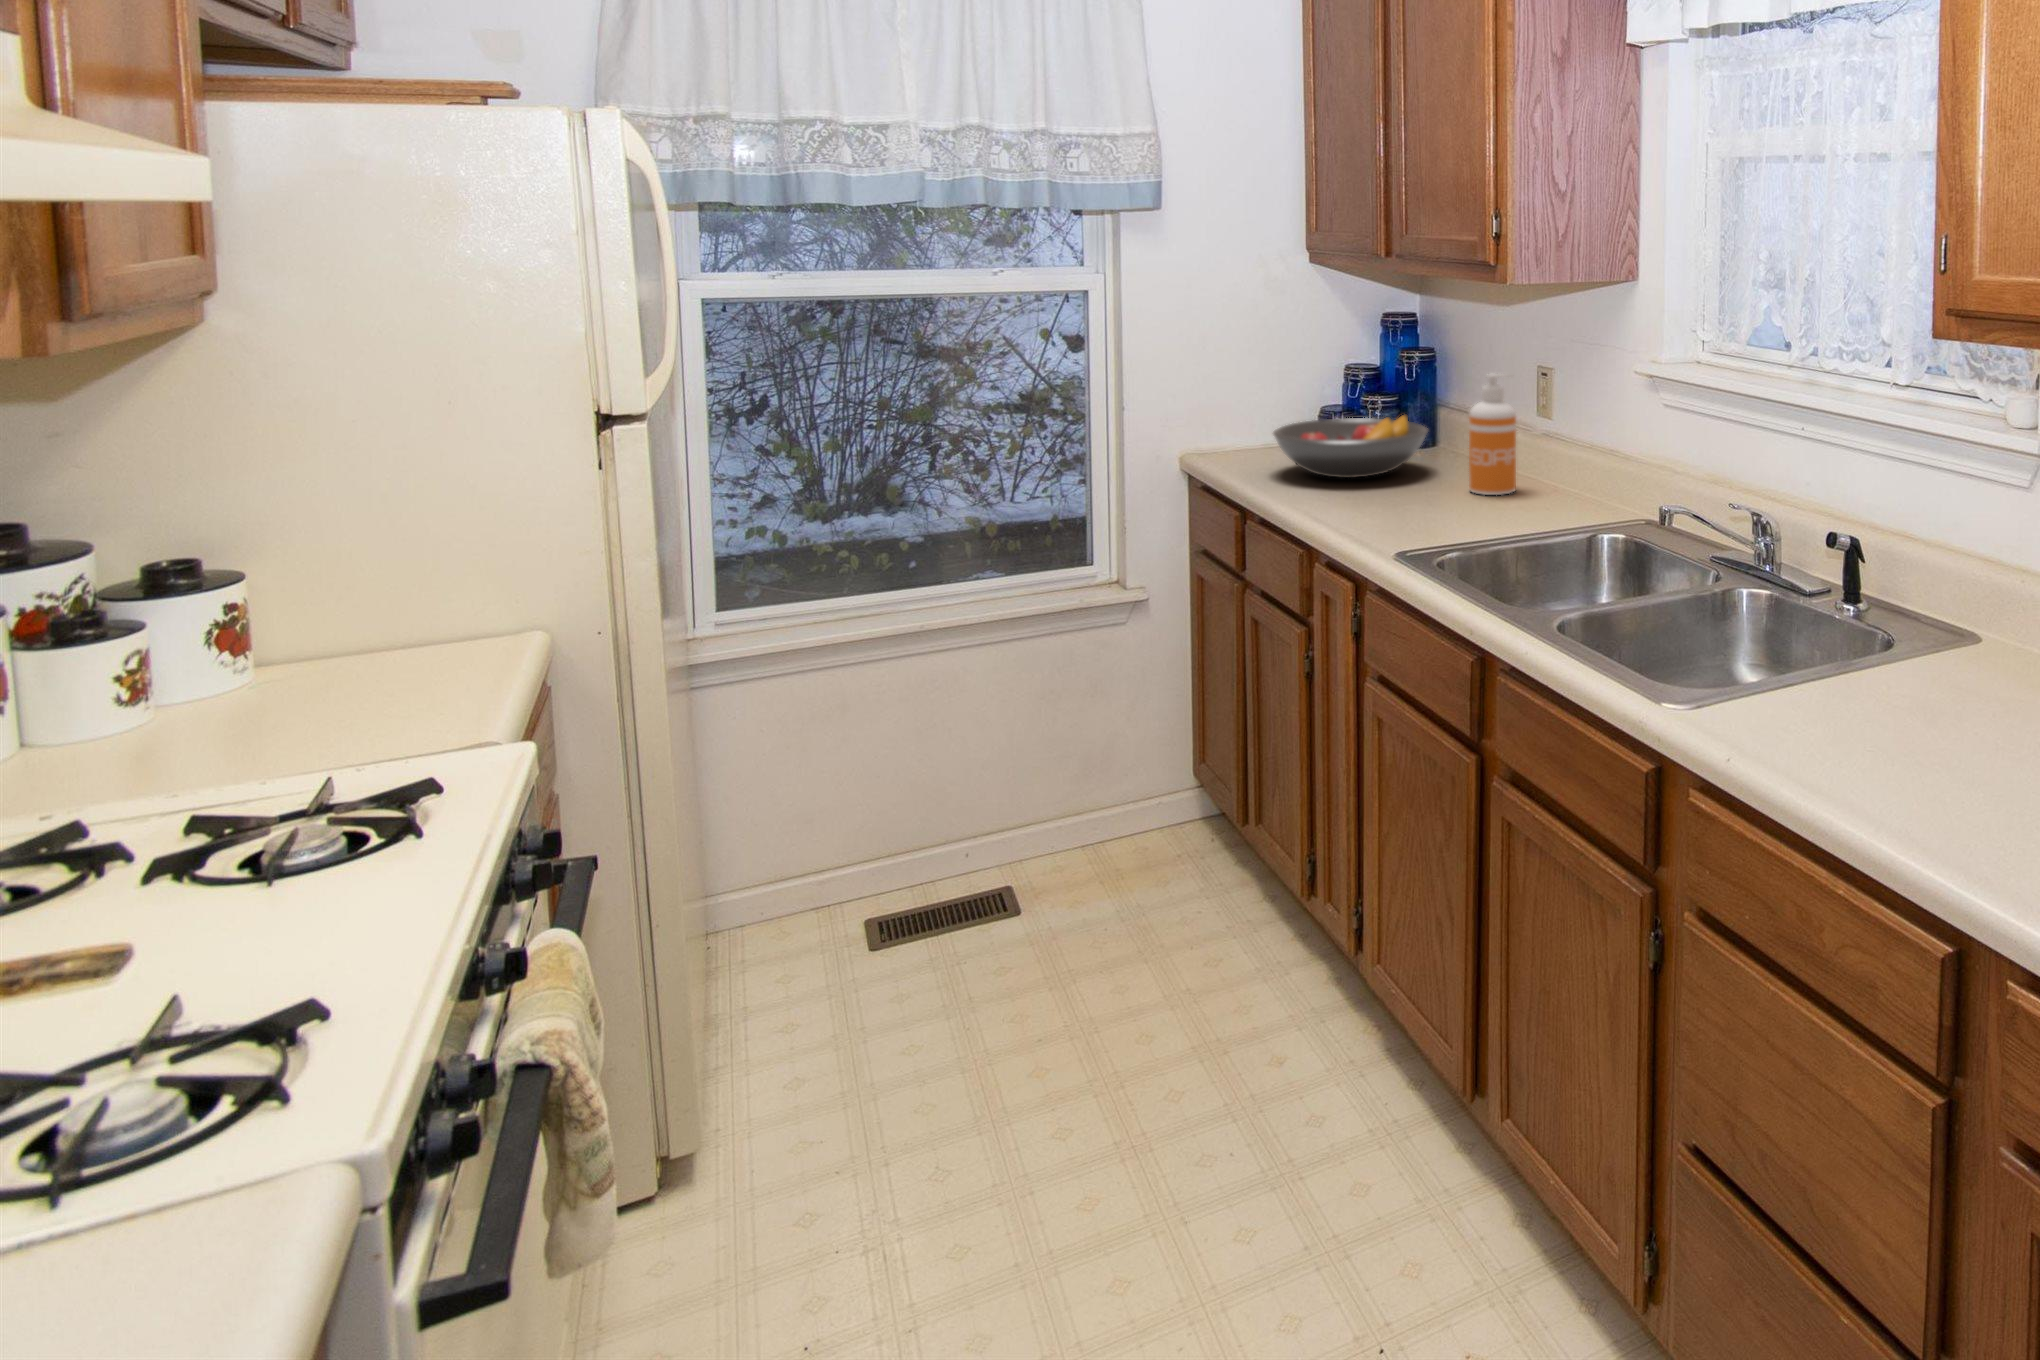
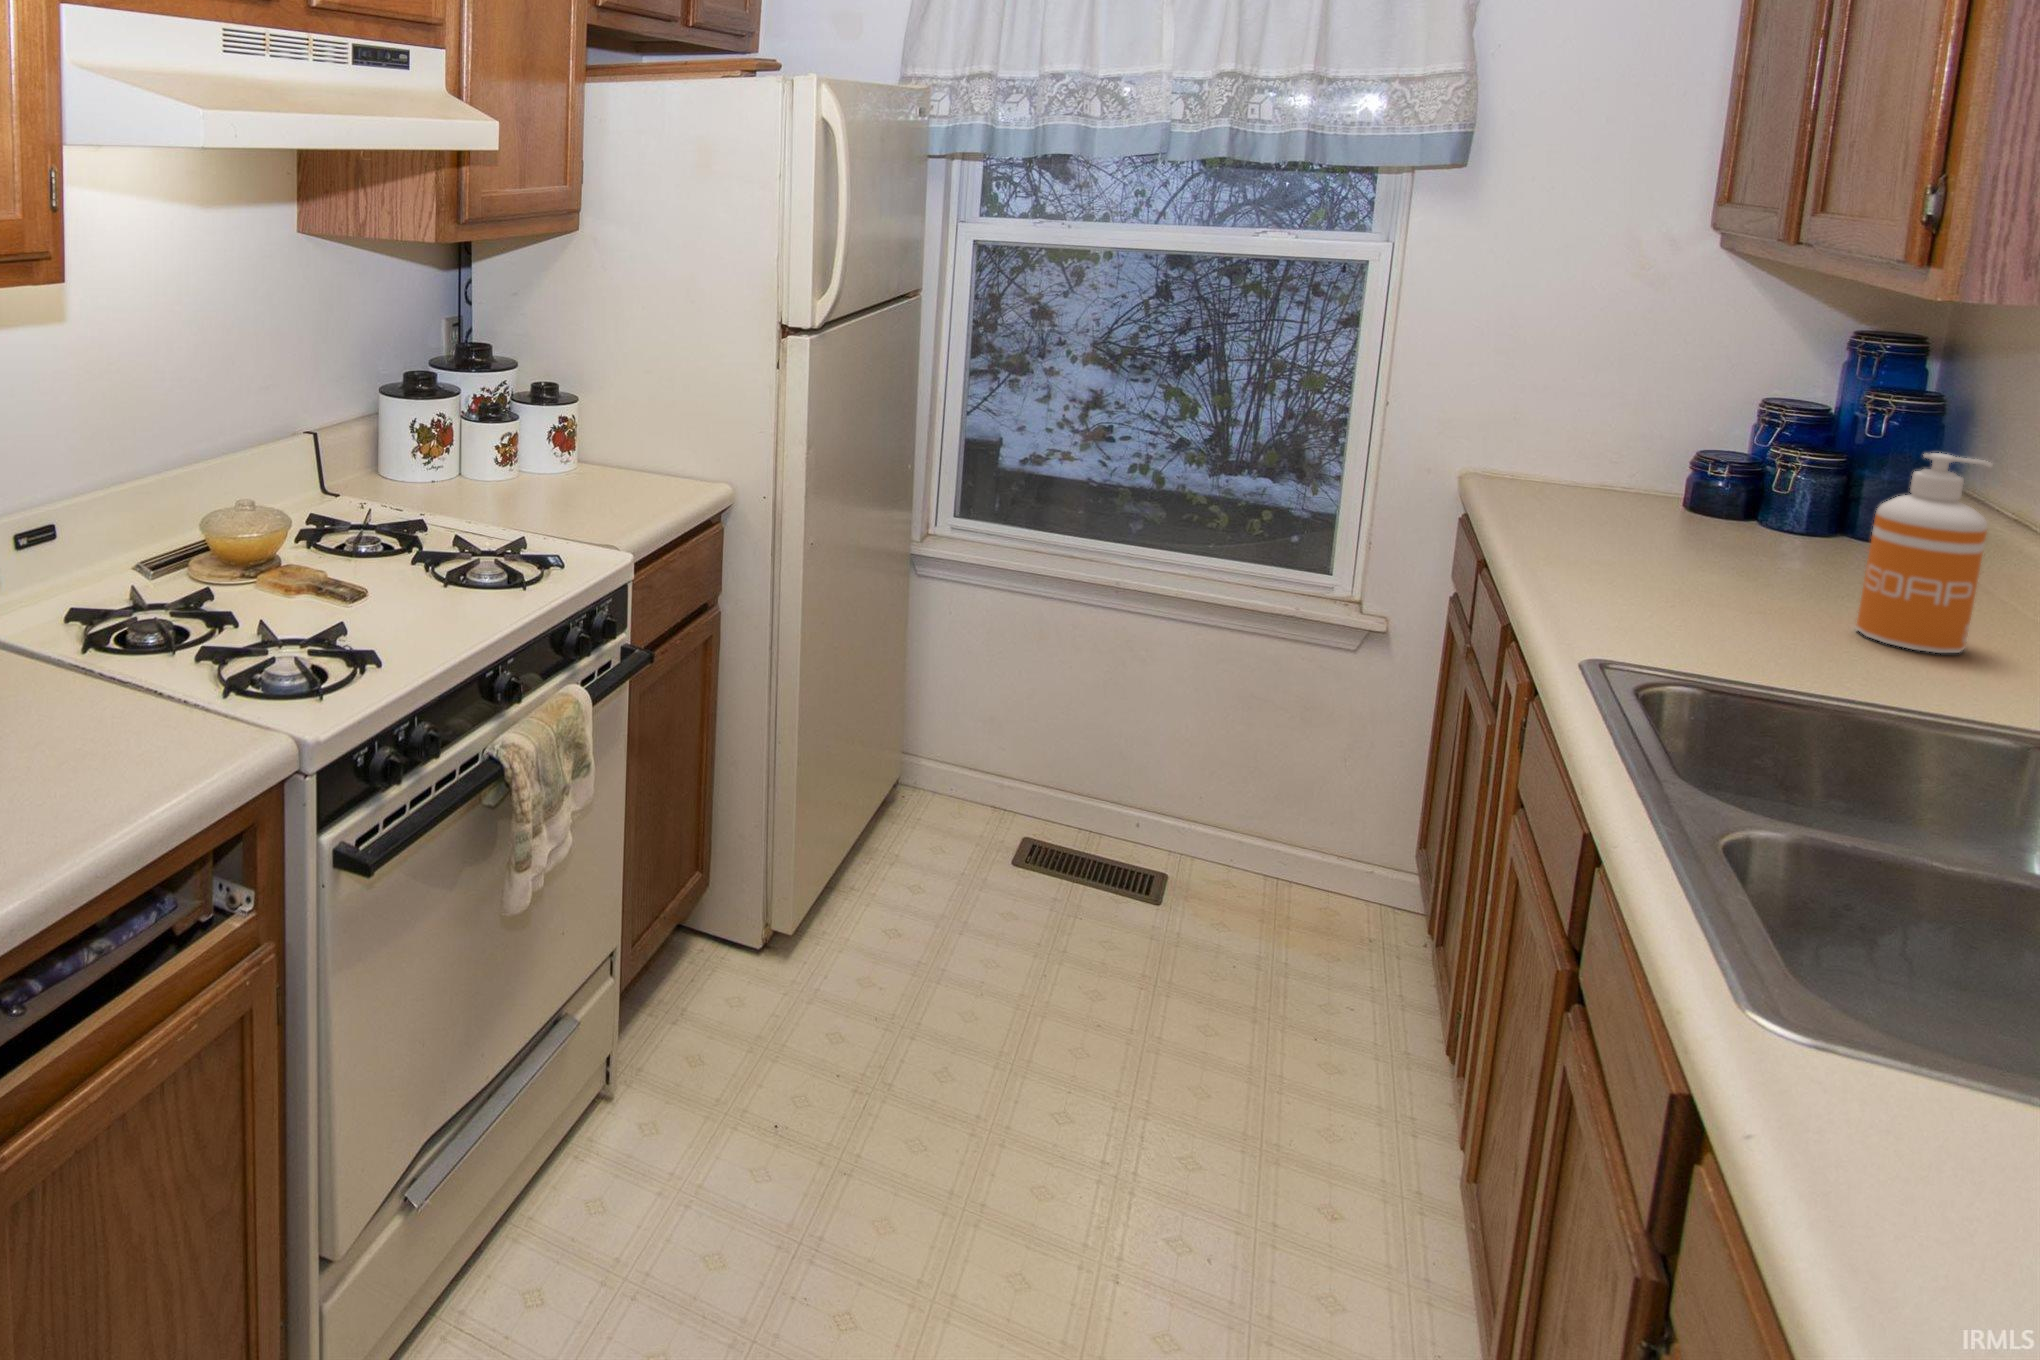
fruit bowl: present [1273,415,1428,478] -> none [1548,466,1842,565]

